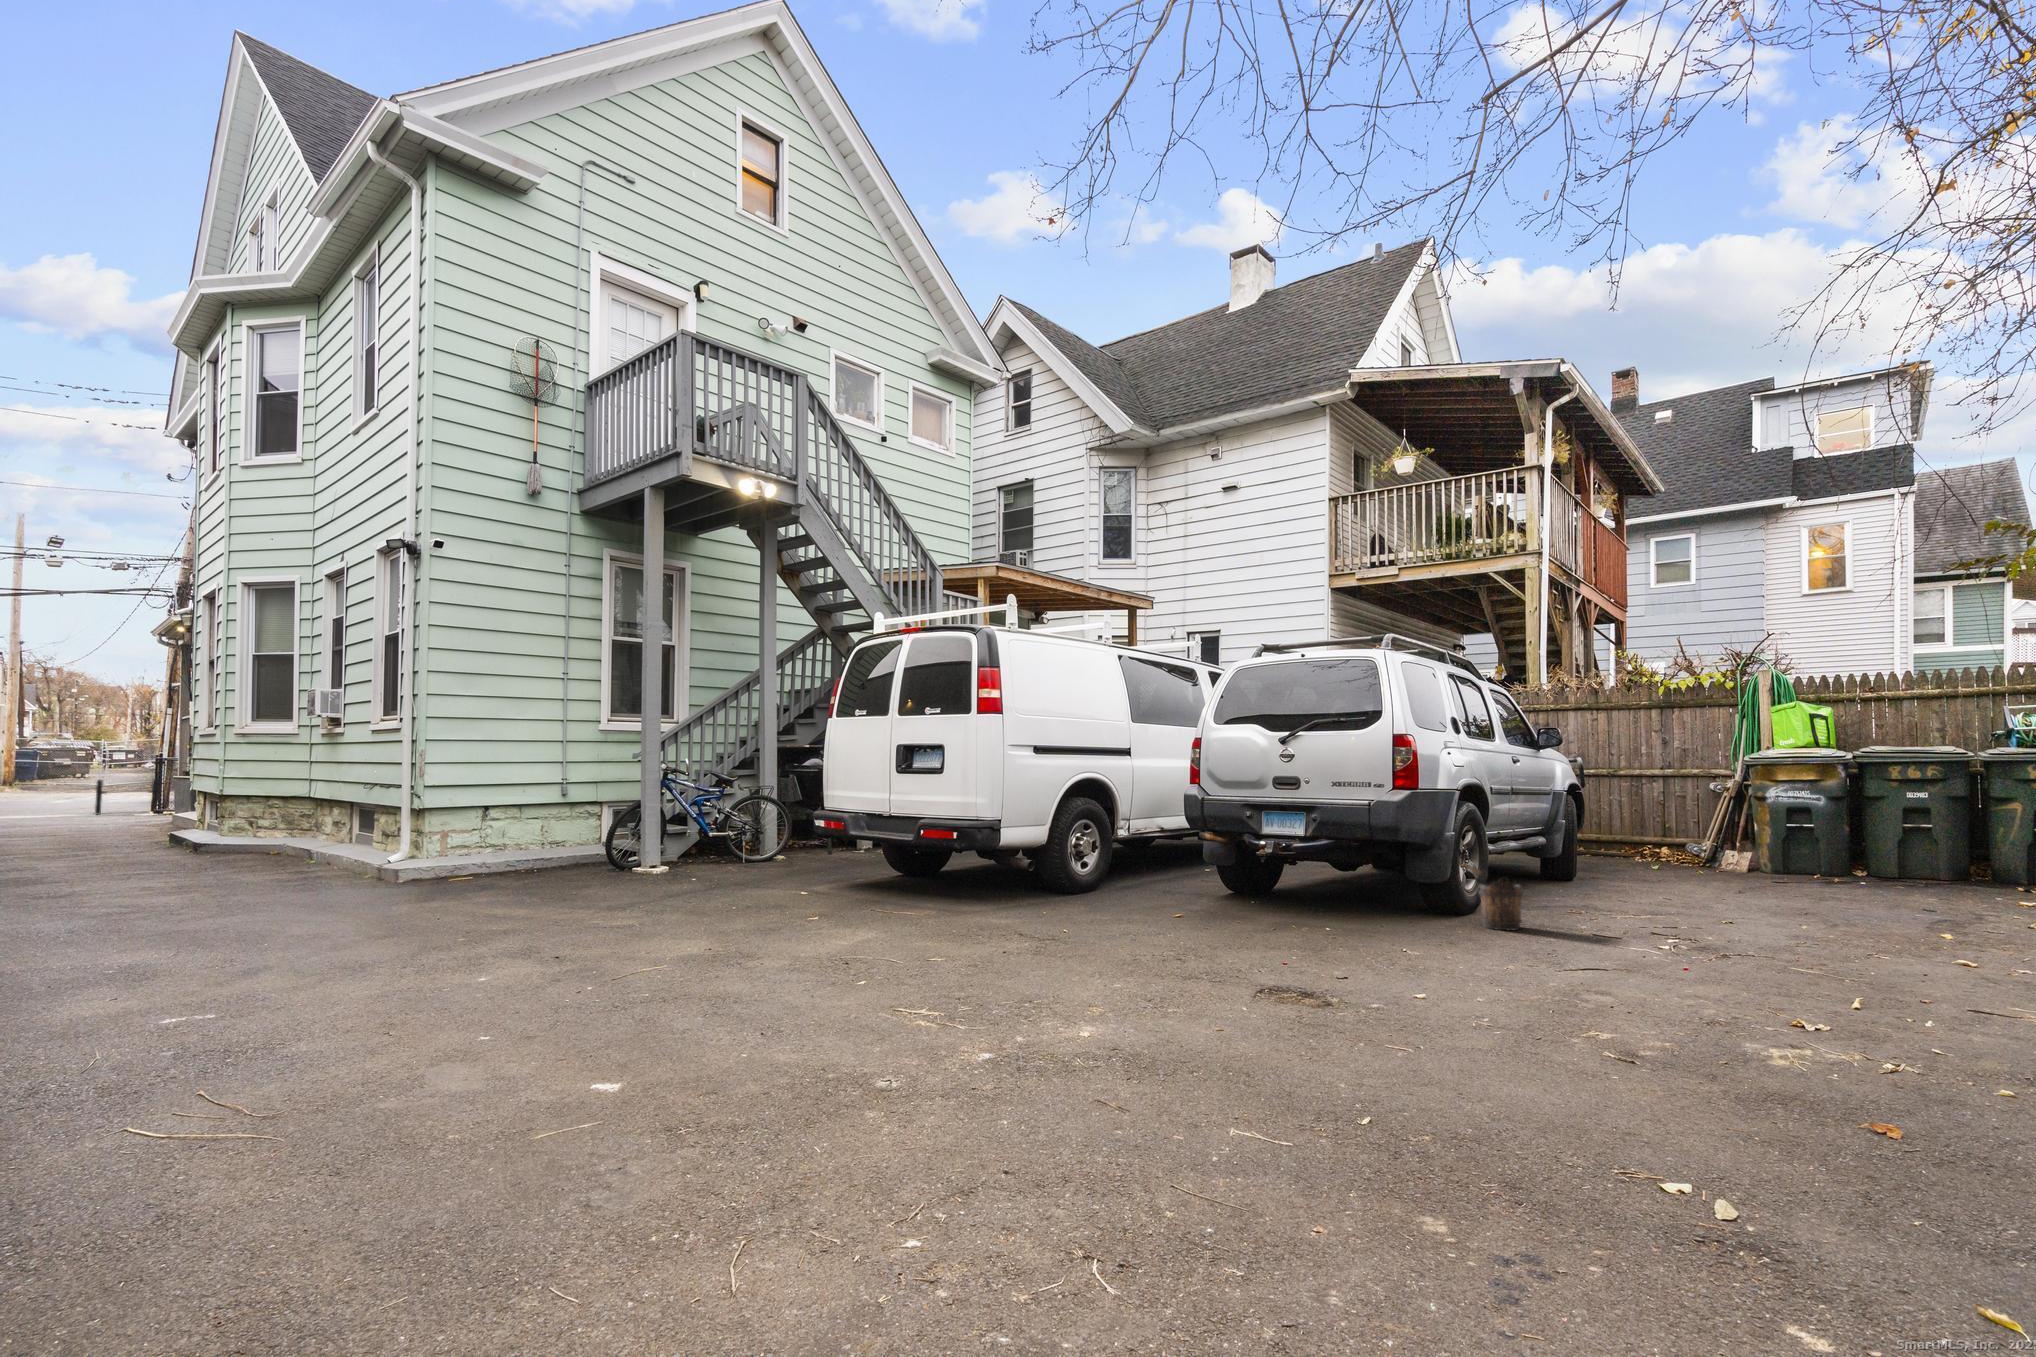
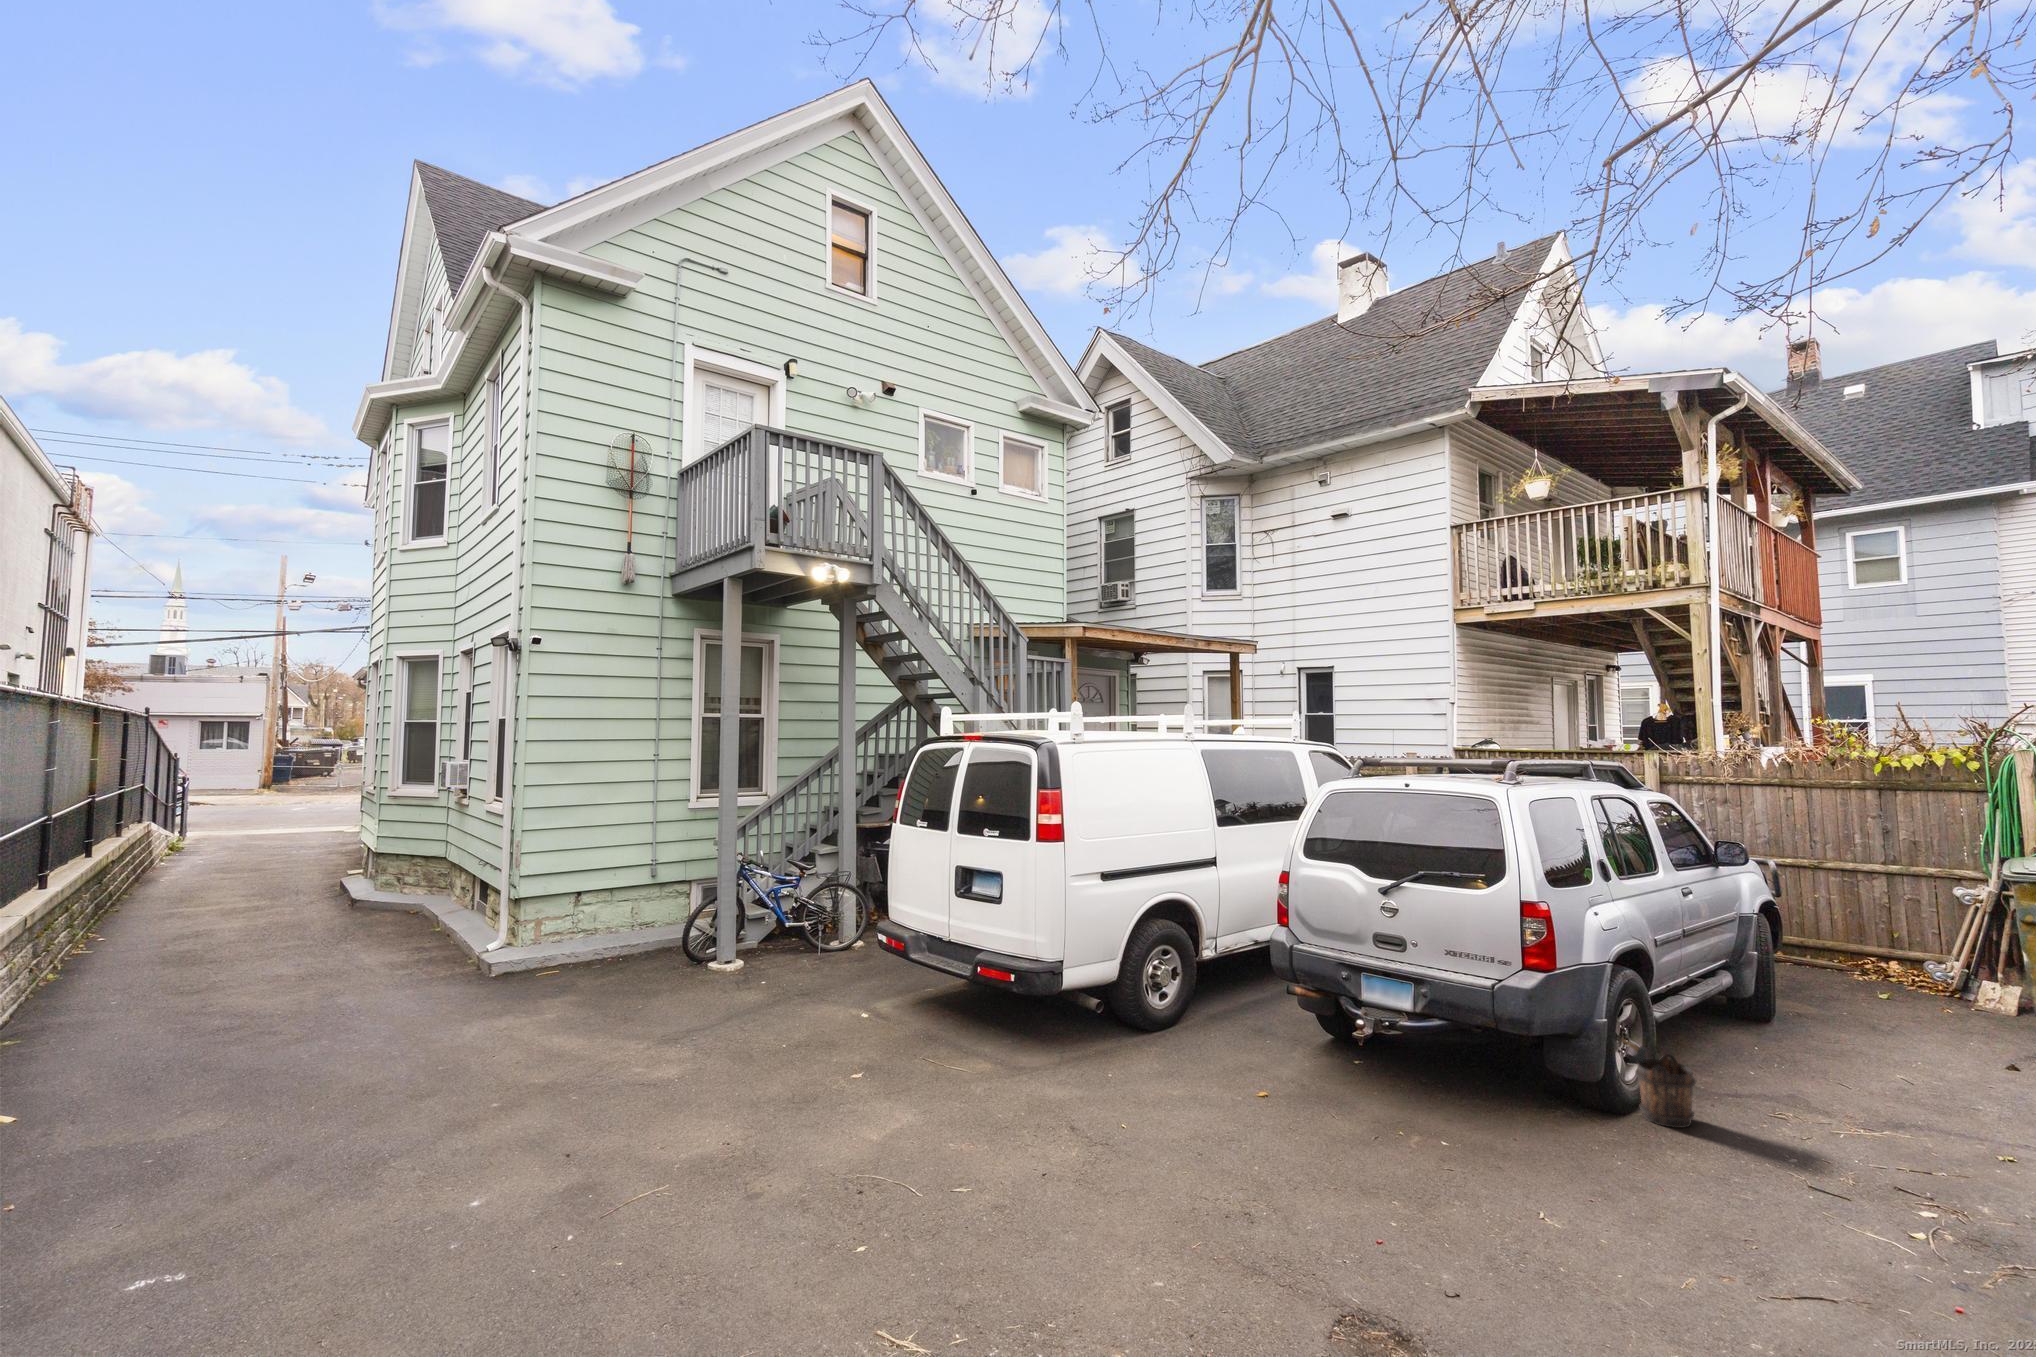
bench: present [95,779,159,815] -> none [307,814,360,849]

